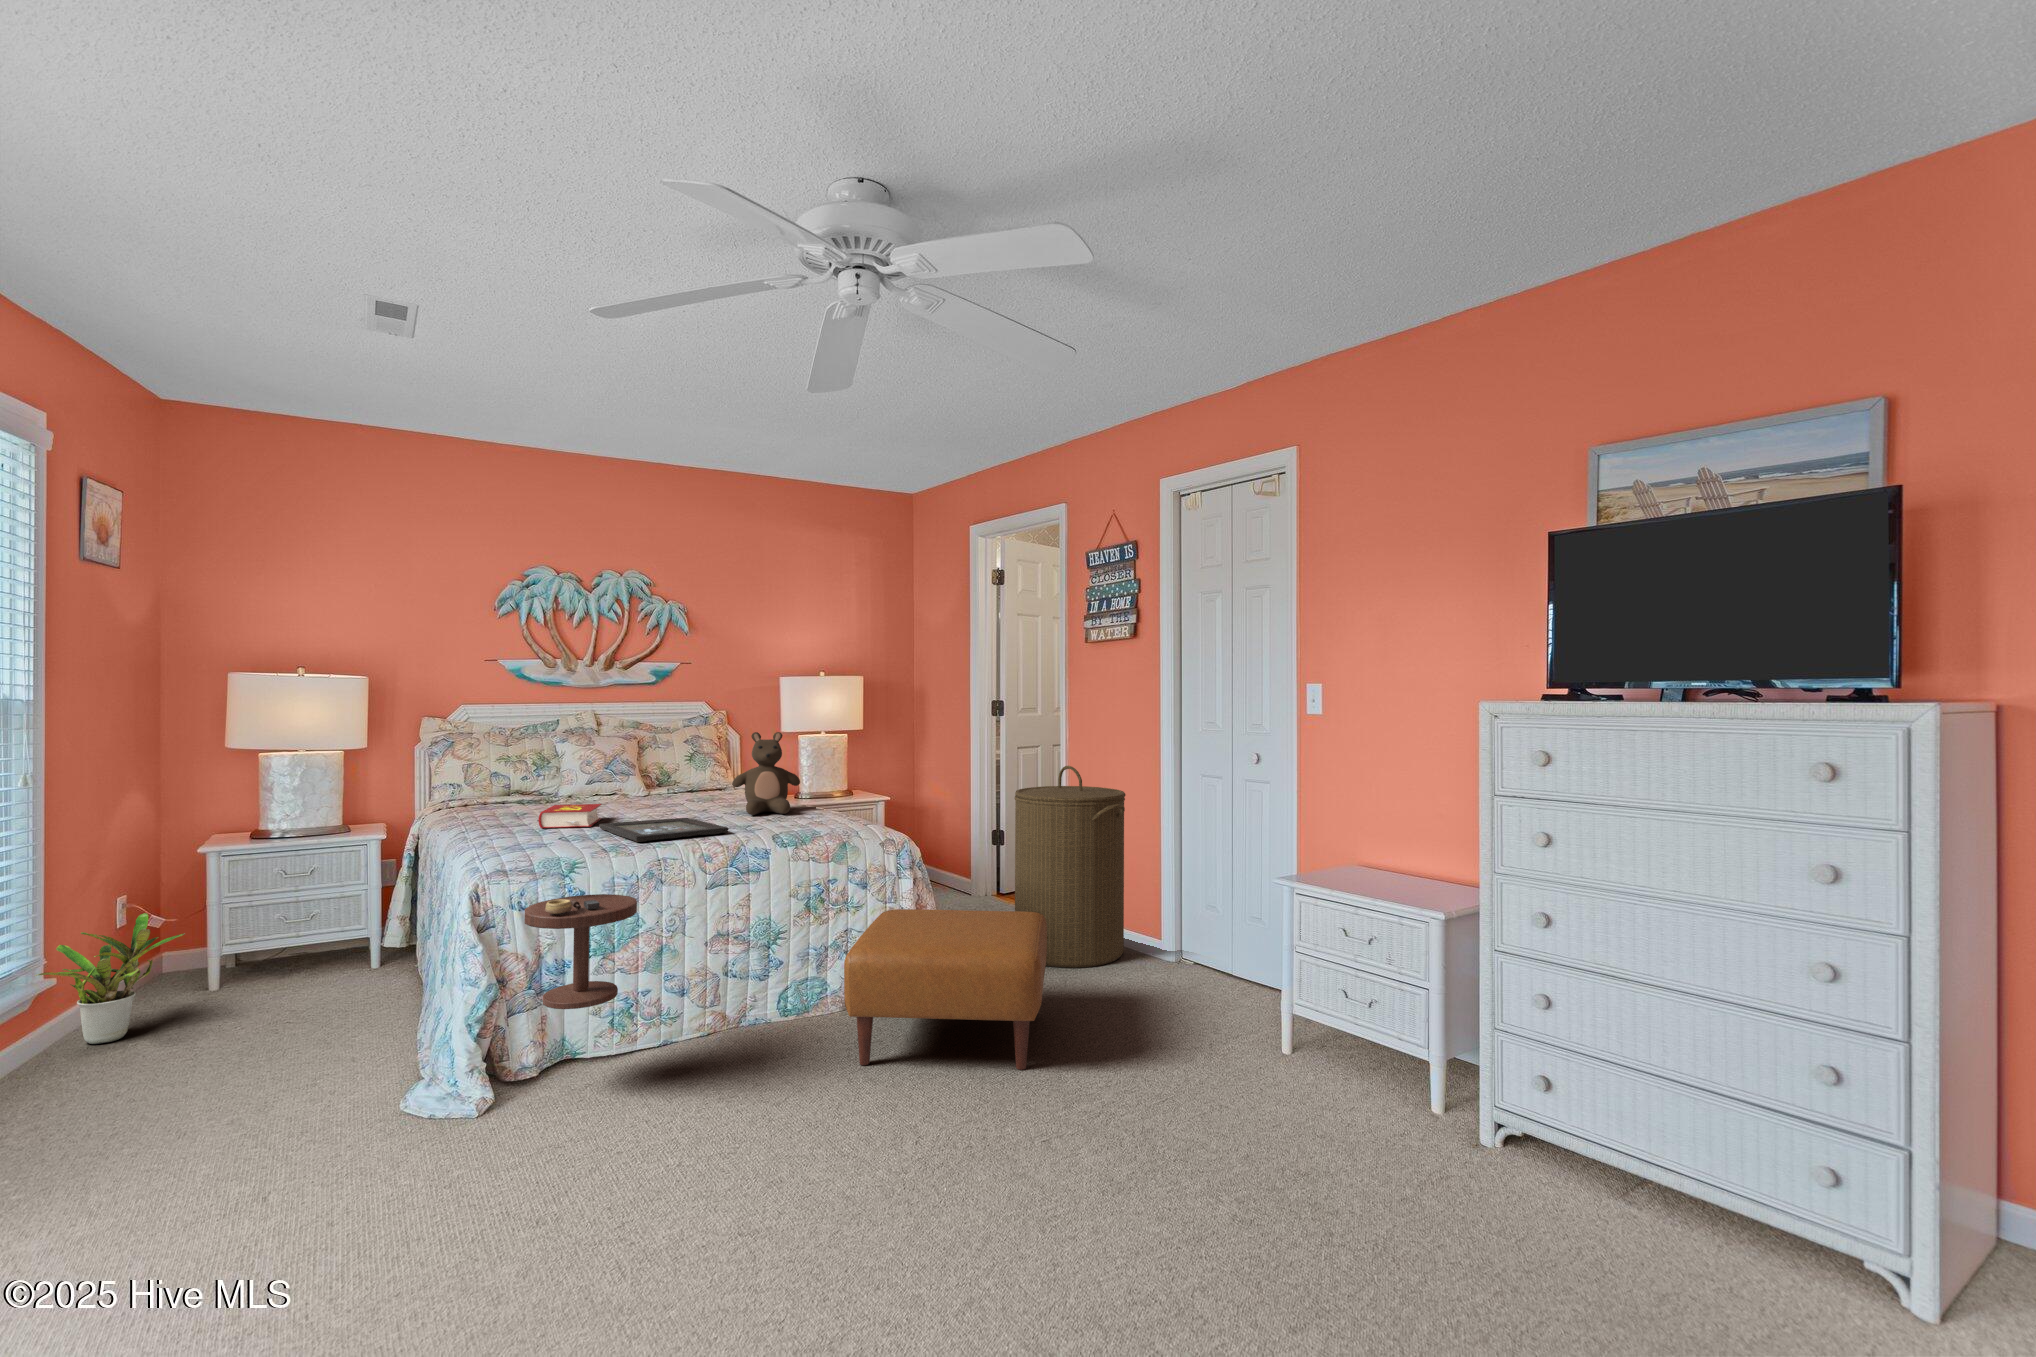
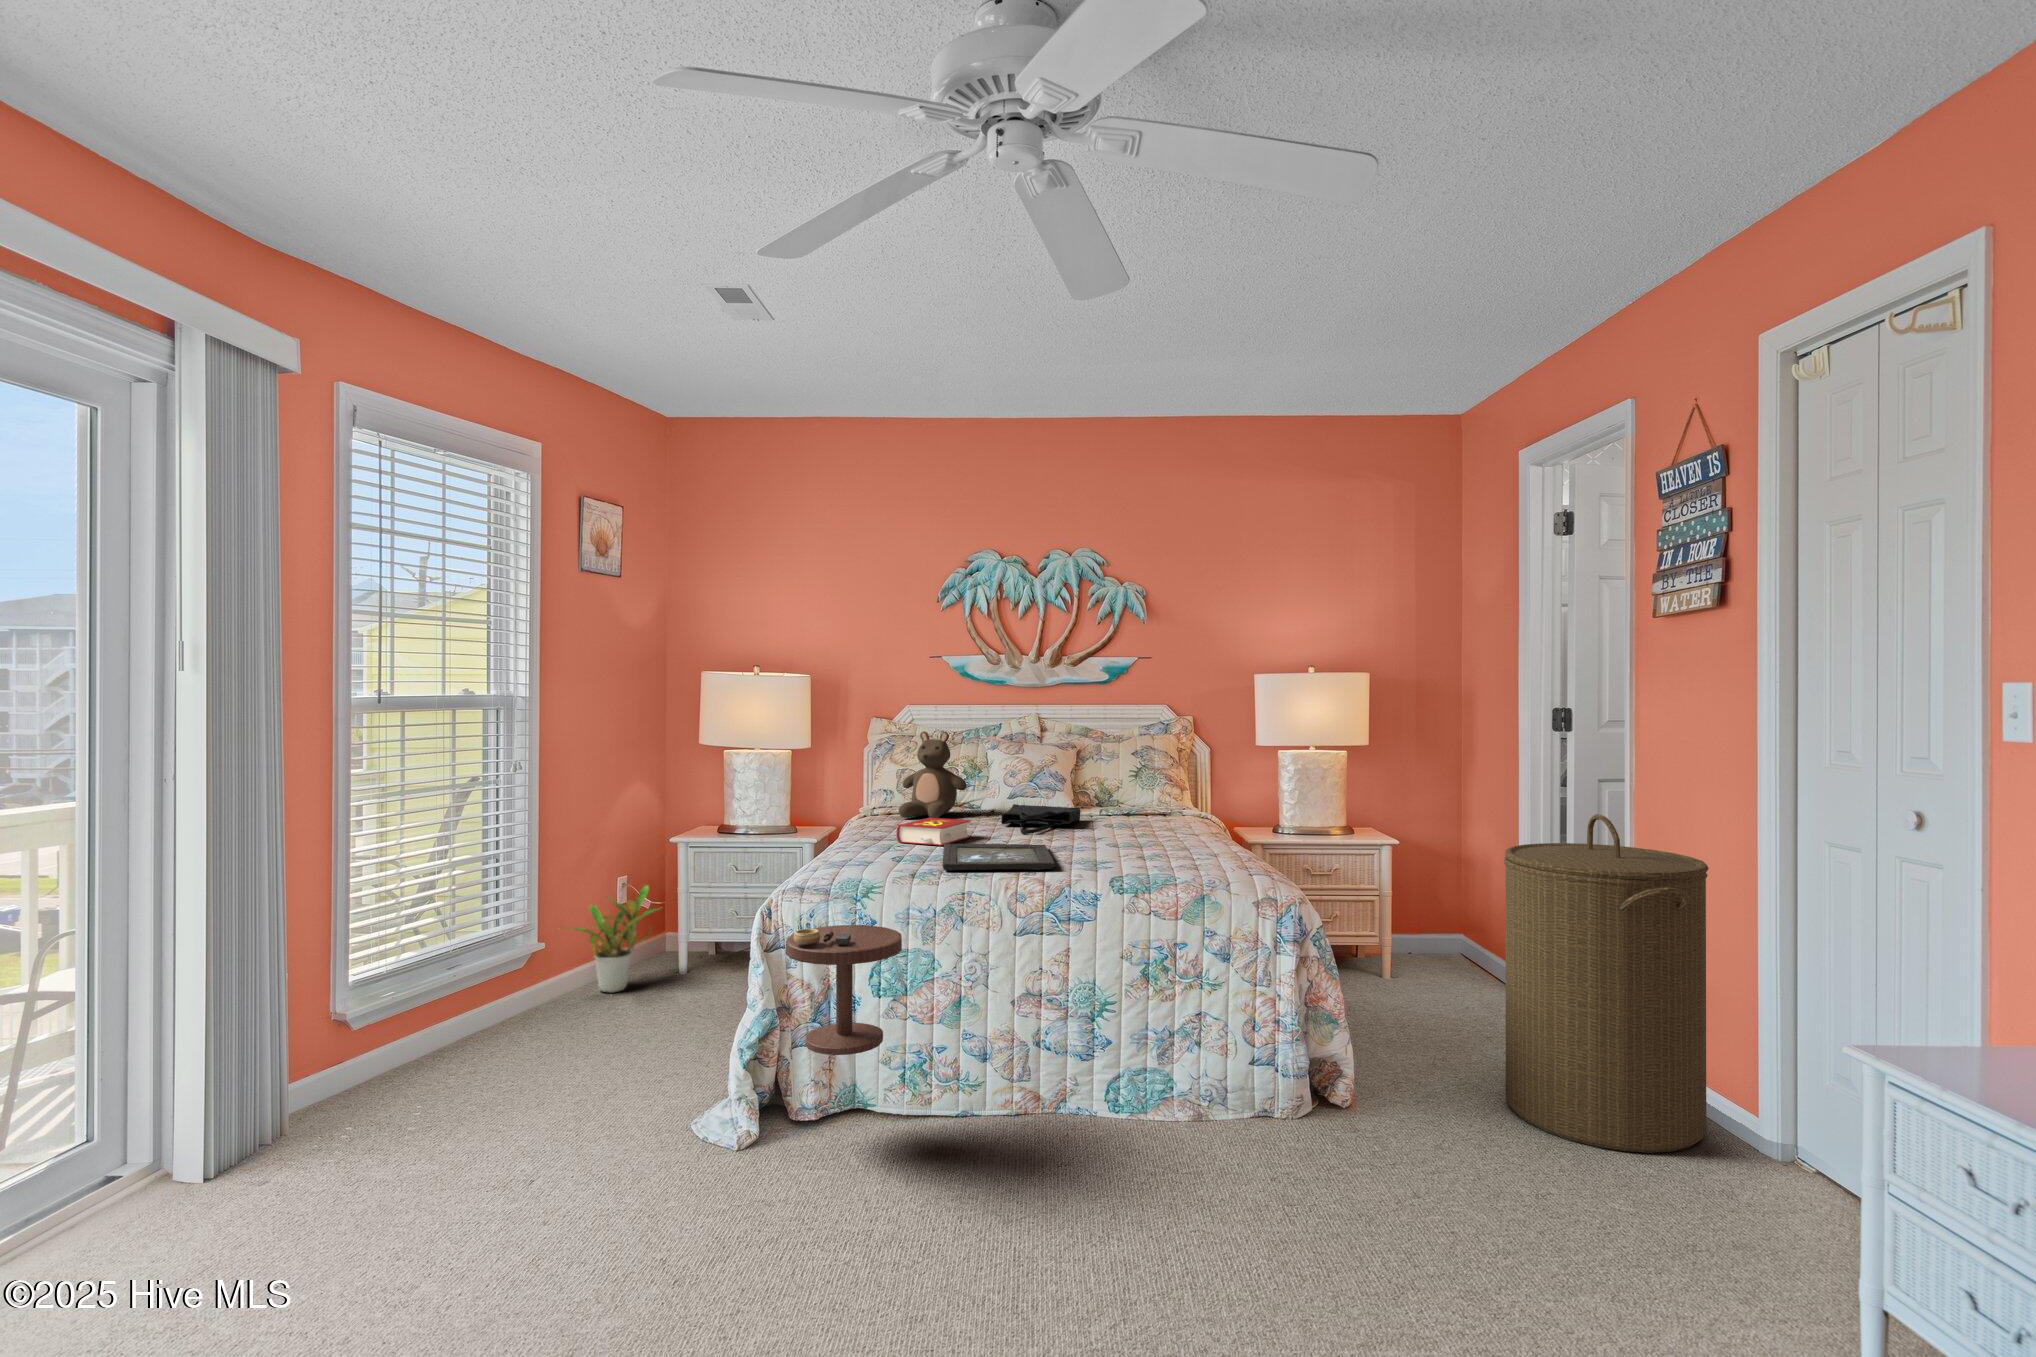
stuffed bear: present [732,732,800,815] -> present [899,731,967,818]
tote bag: none [606,790,677,813] -> present [1001,804,1080,834]
ottoman: present [844,909,1047,1070] -> none [1112,1002,1472,1300]

